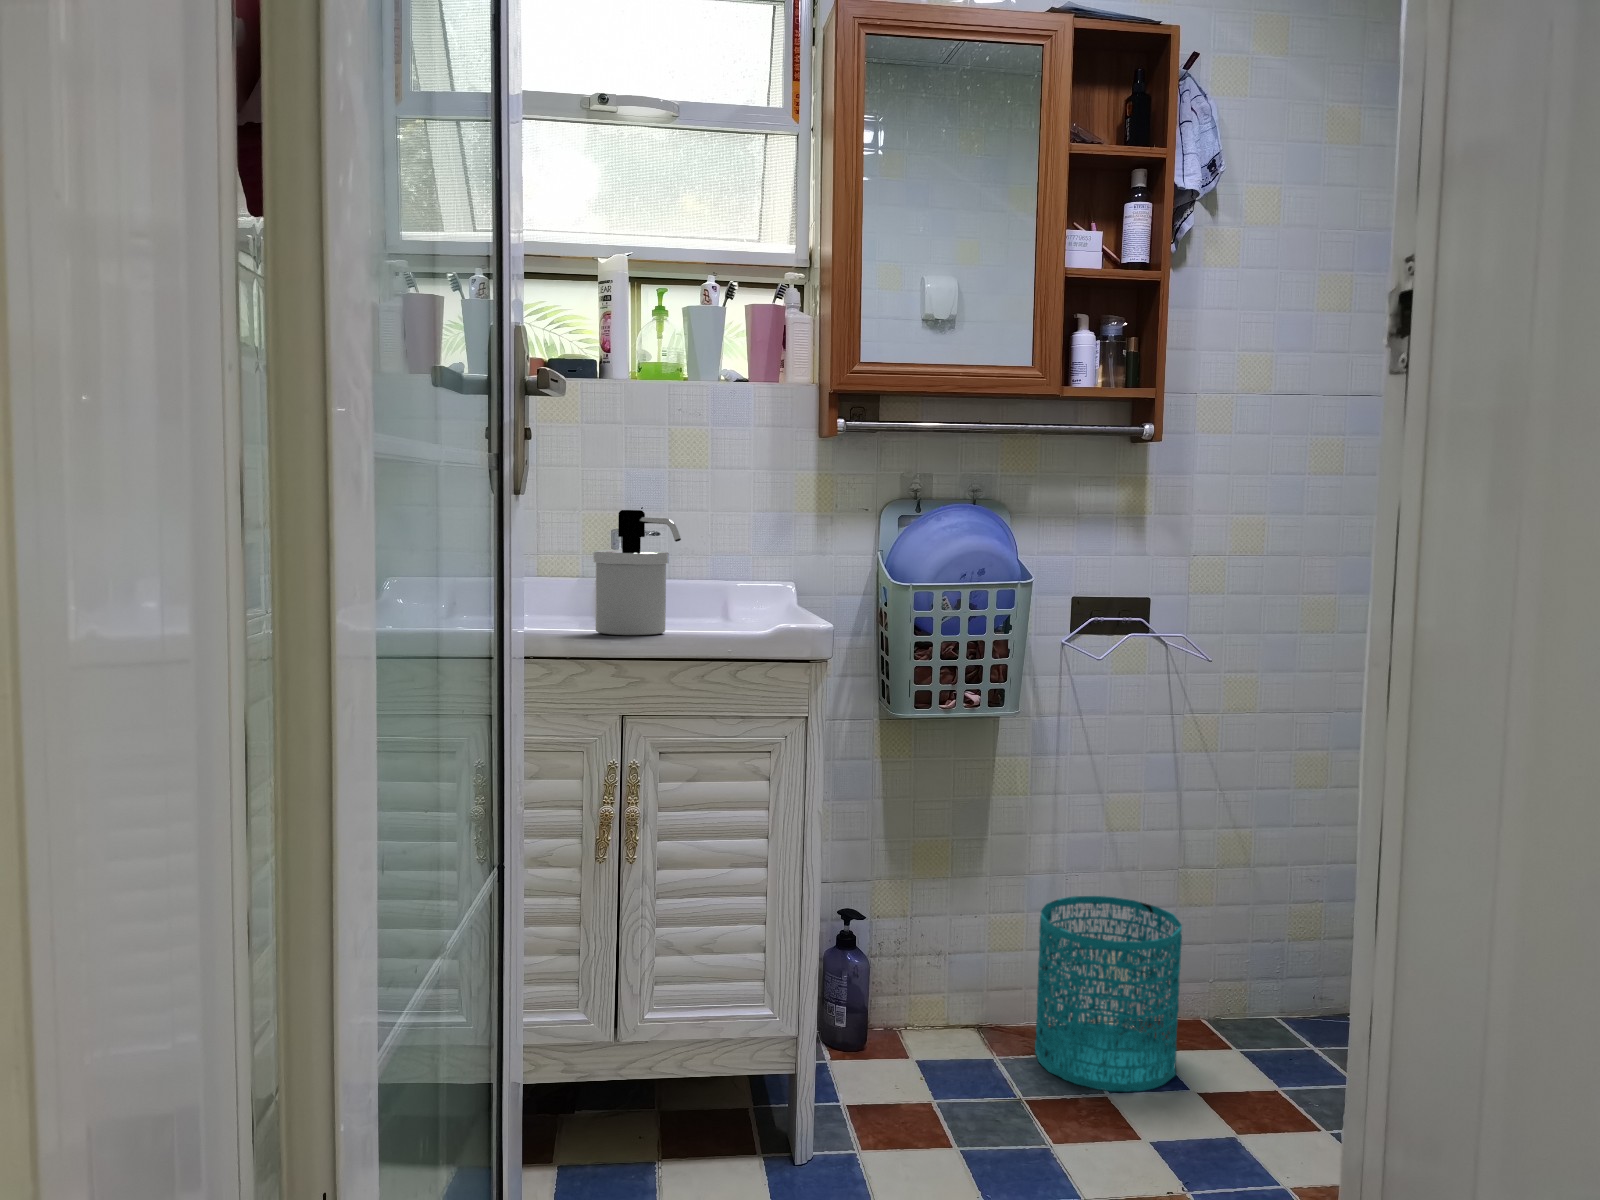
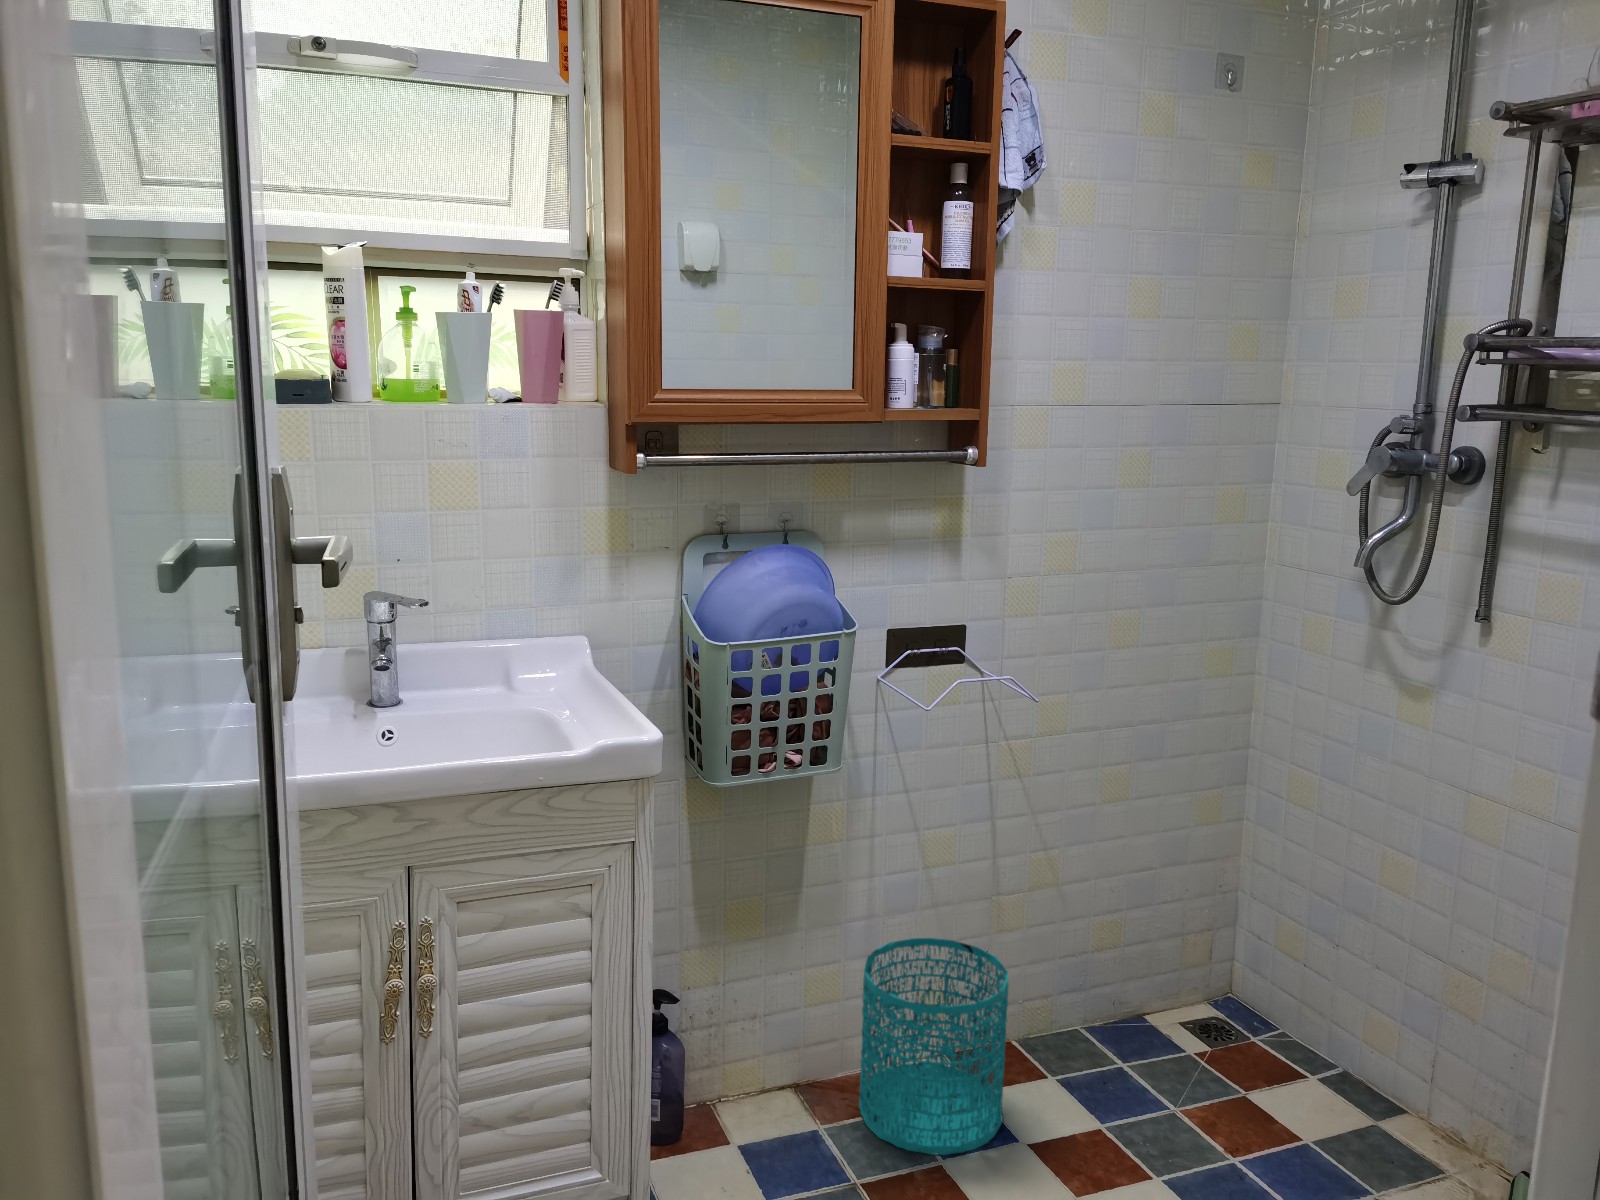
soap dispenser: present [593,510,681,635] -> none [354,607,475,771]

